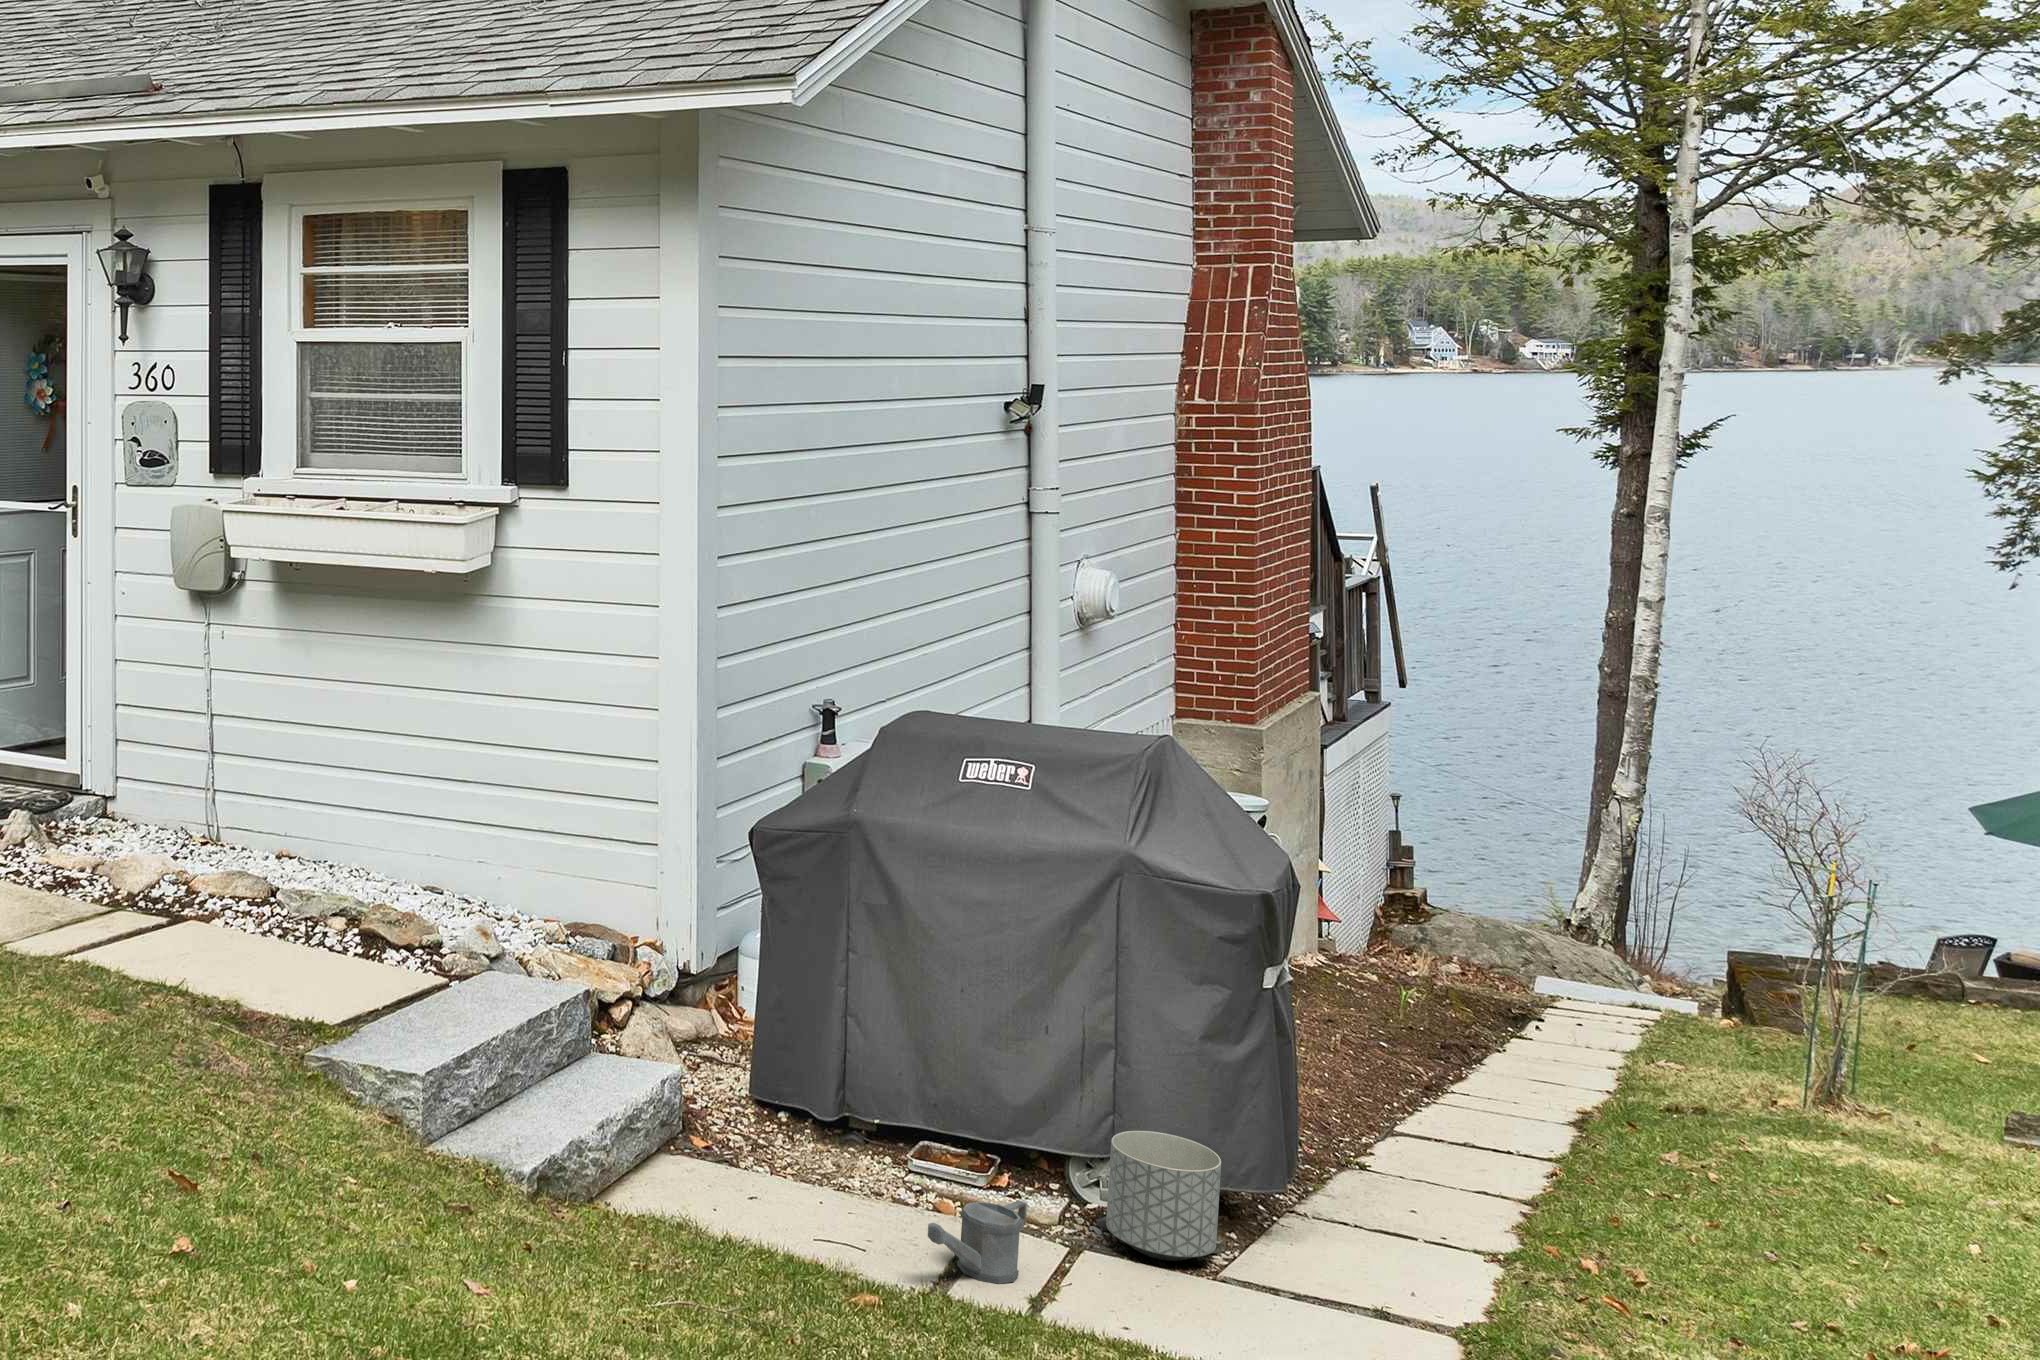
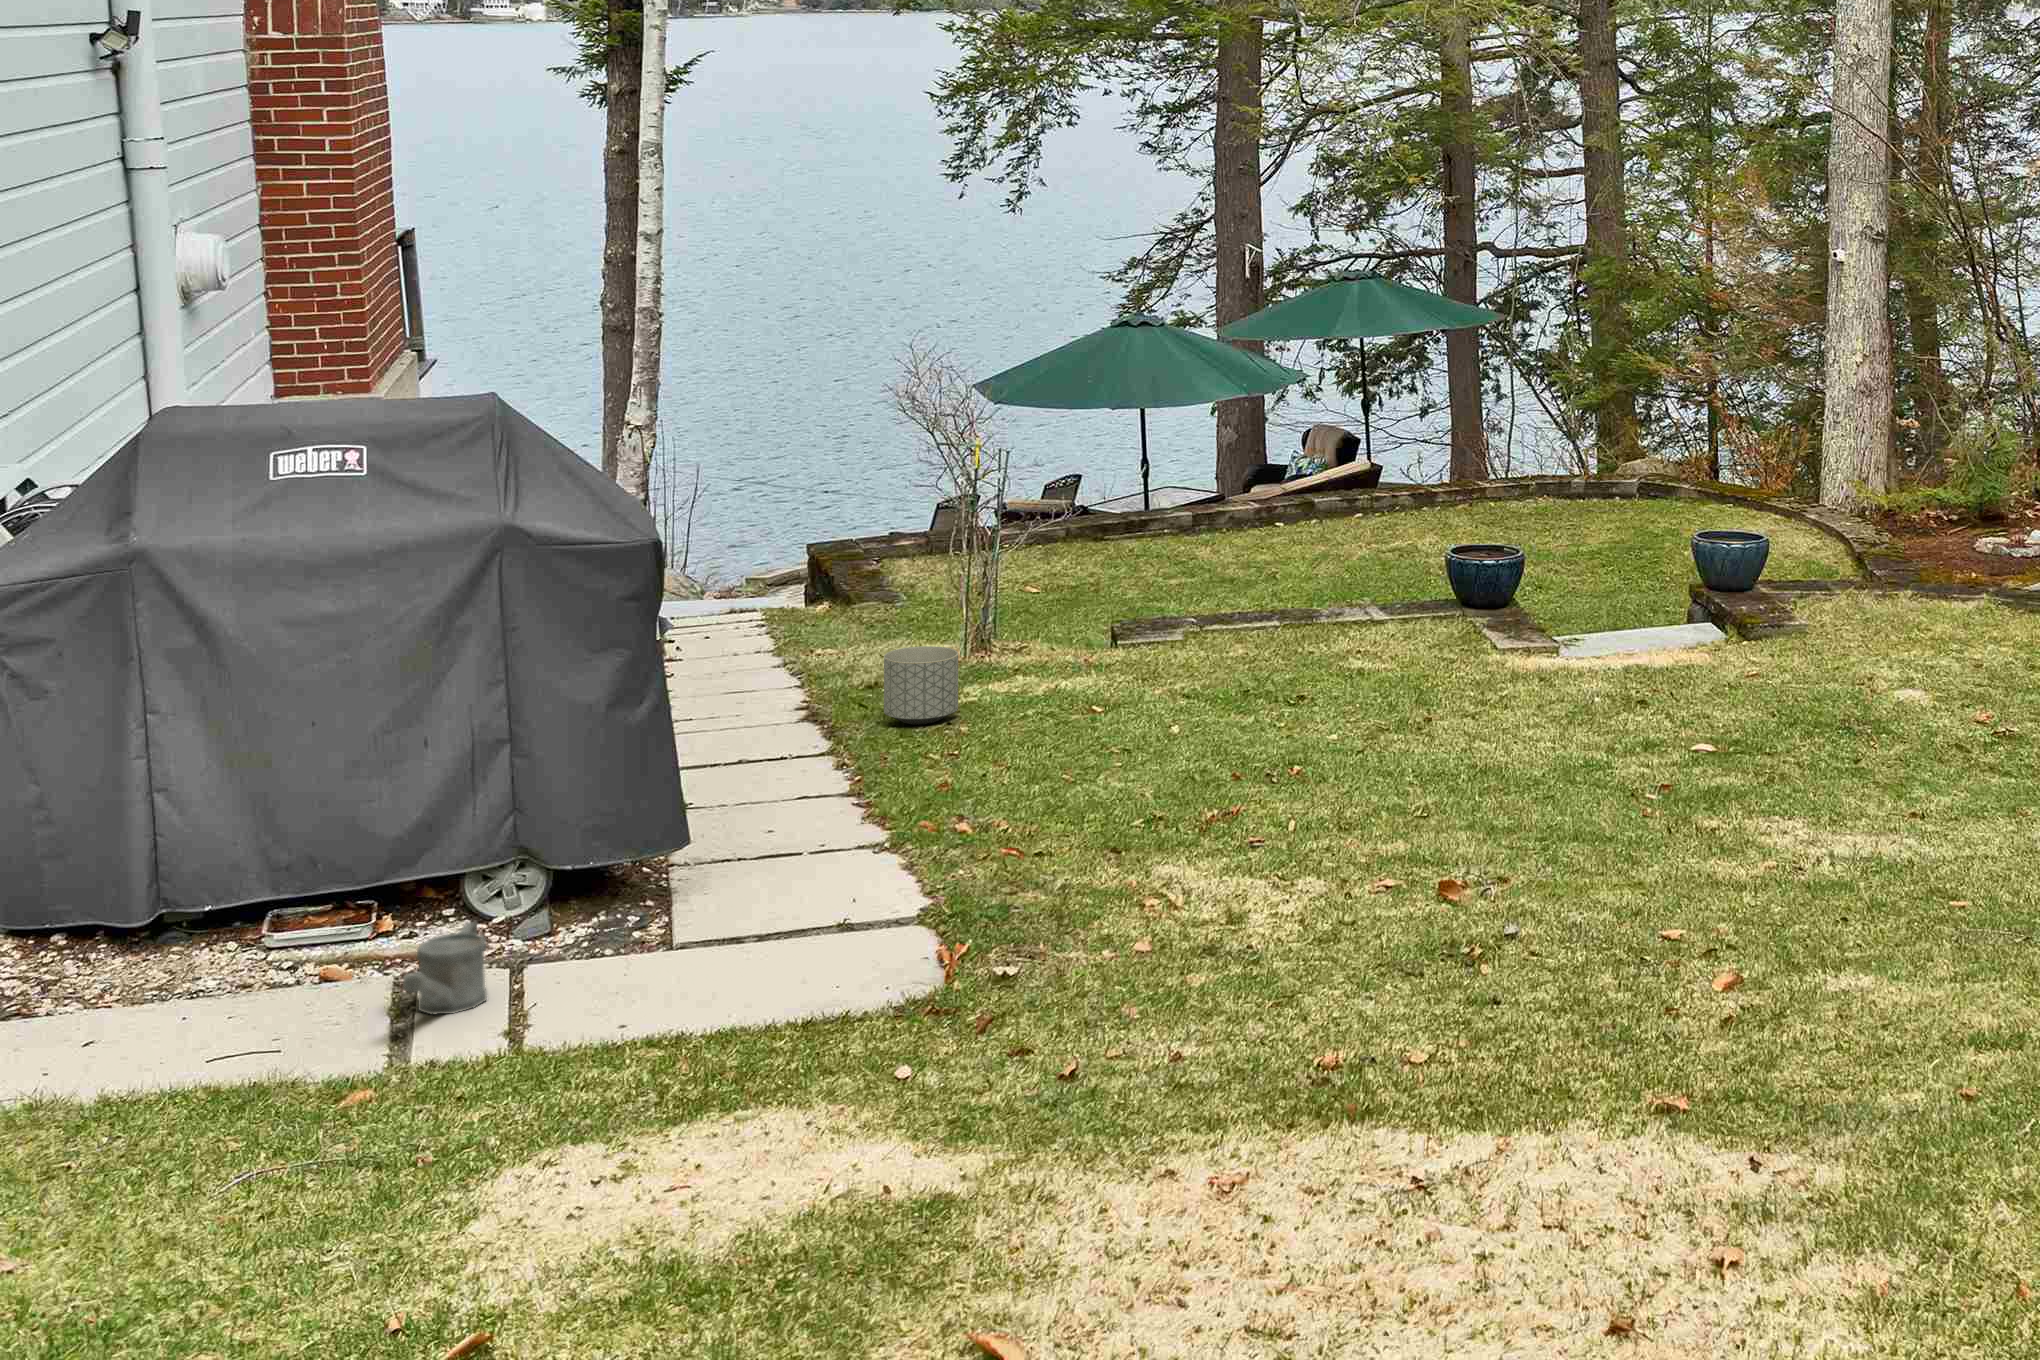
planter: present [1106,1131,1221,1261] -> present [884,646,958,725]

